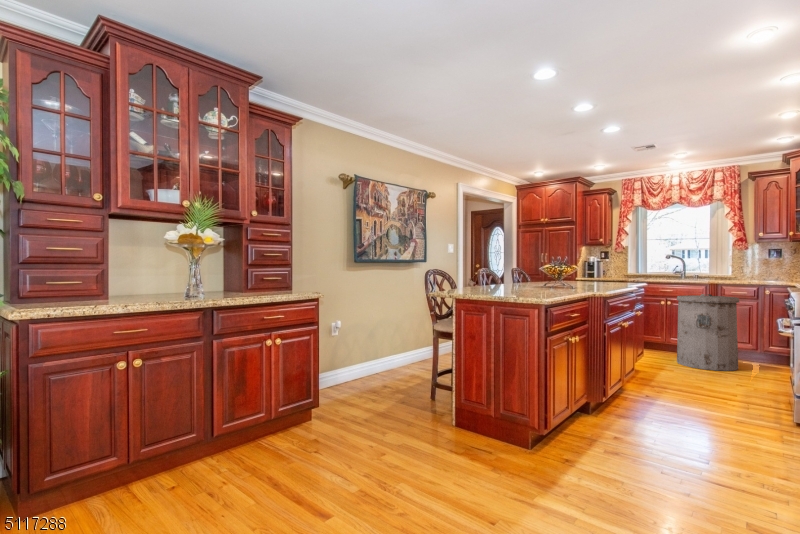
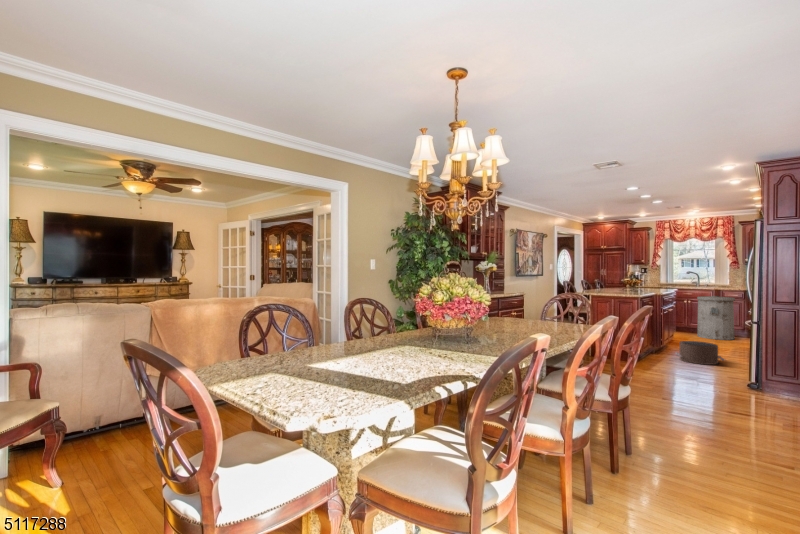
pouf: none [599,386,700,447] -> present [675,341,725,365]

